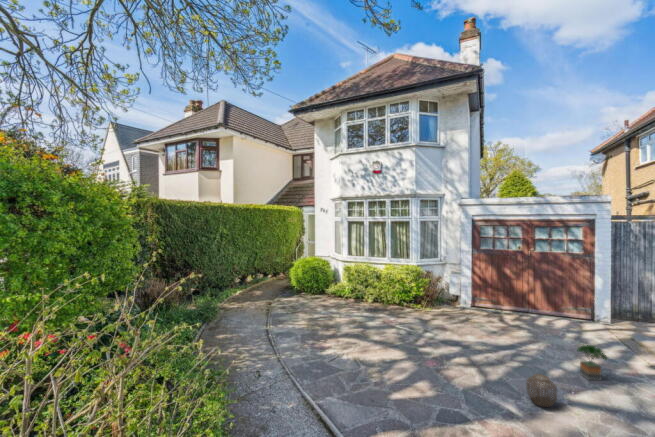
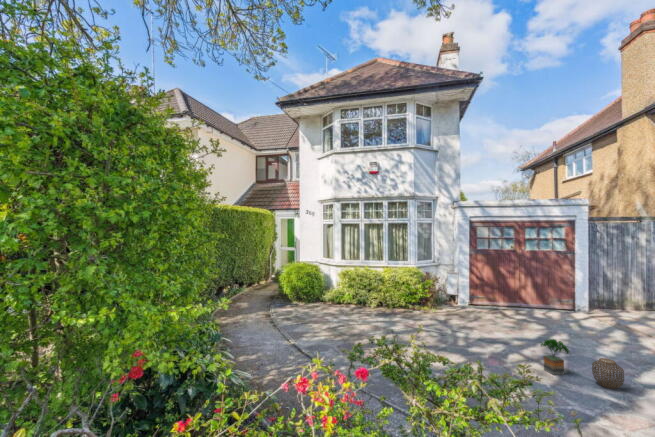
potted tree: present [577,345,607,381] -> present [540,339,570,375]

